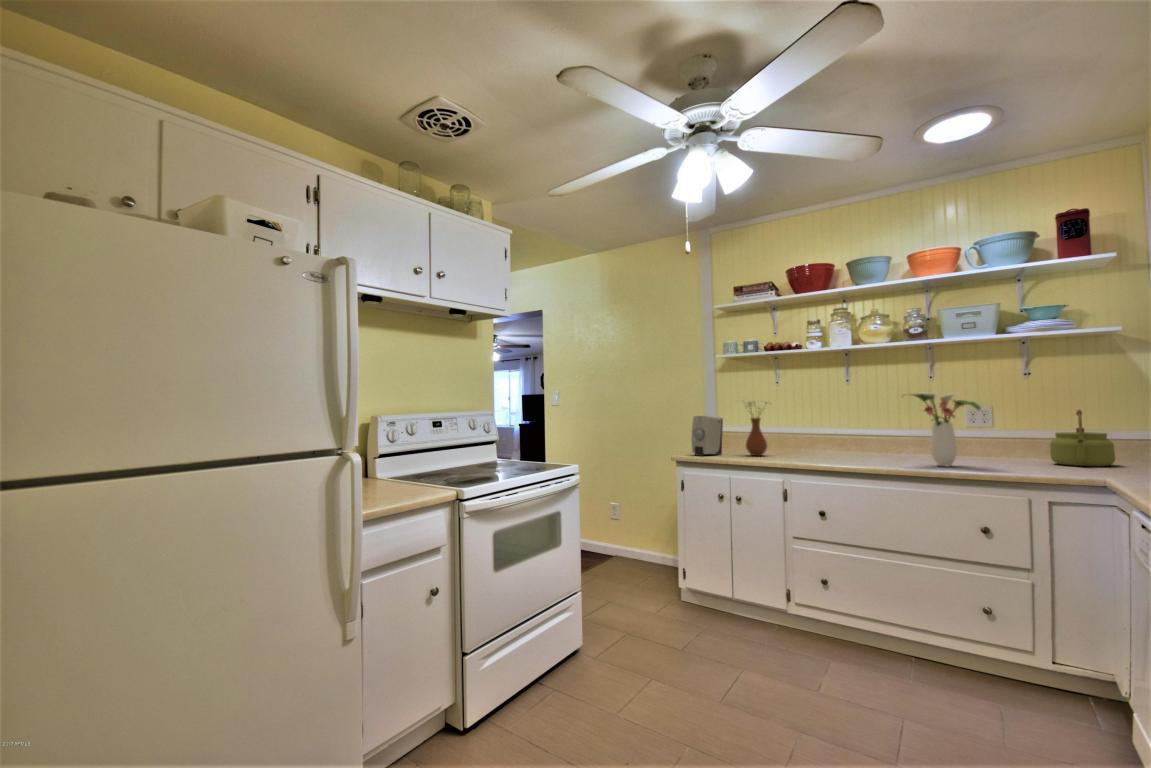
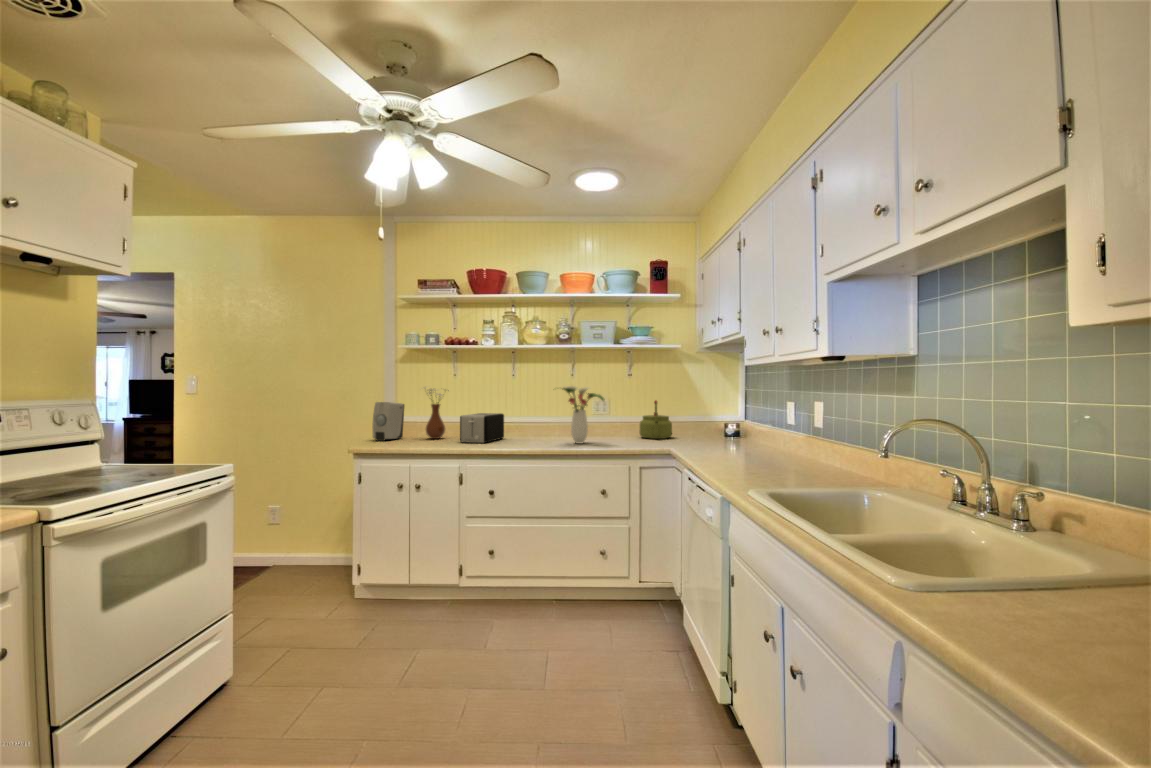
toaster: none [783,428,839,461] -> present [460,413,504,443]

